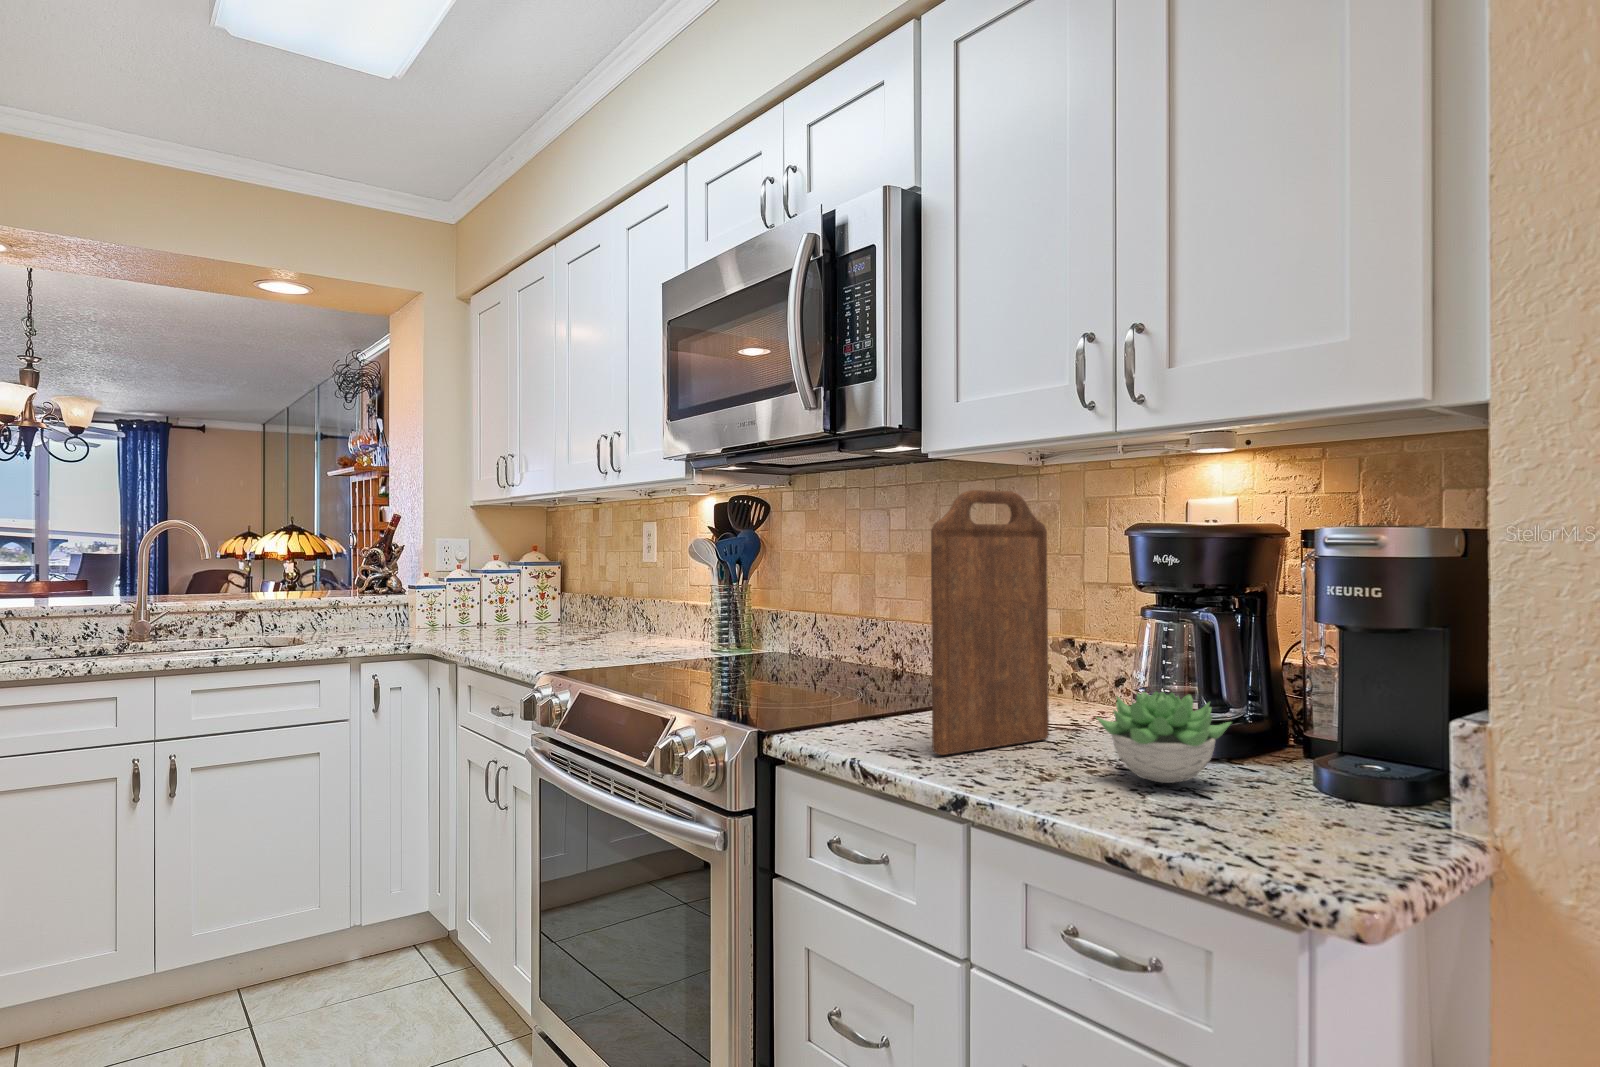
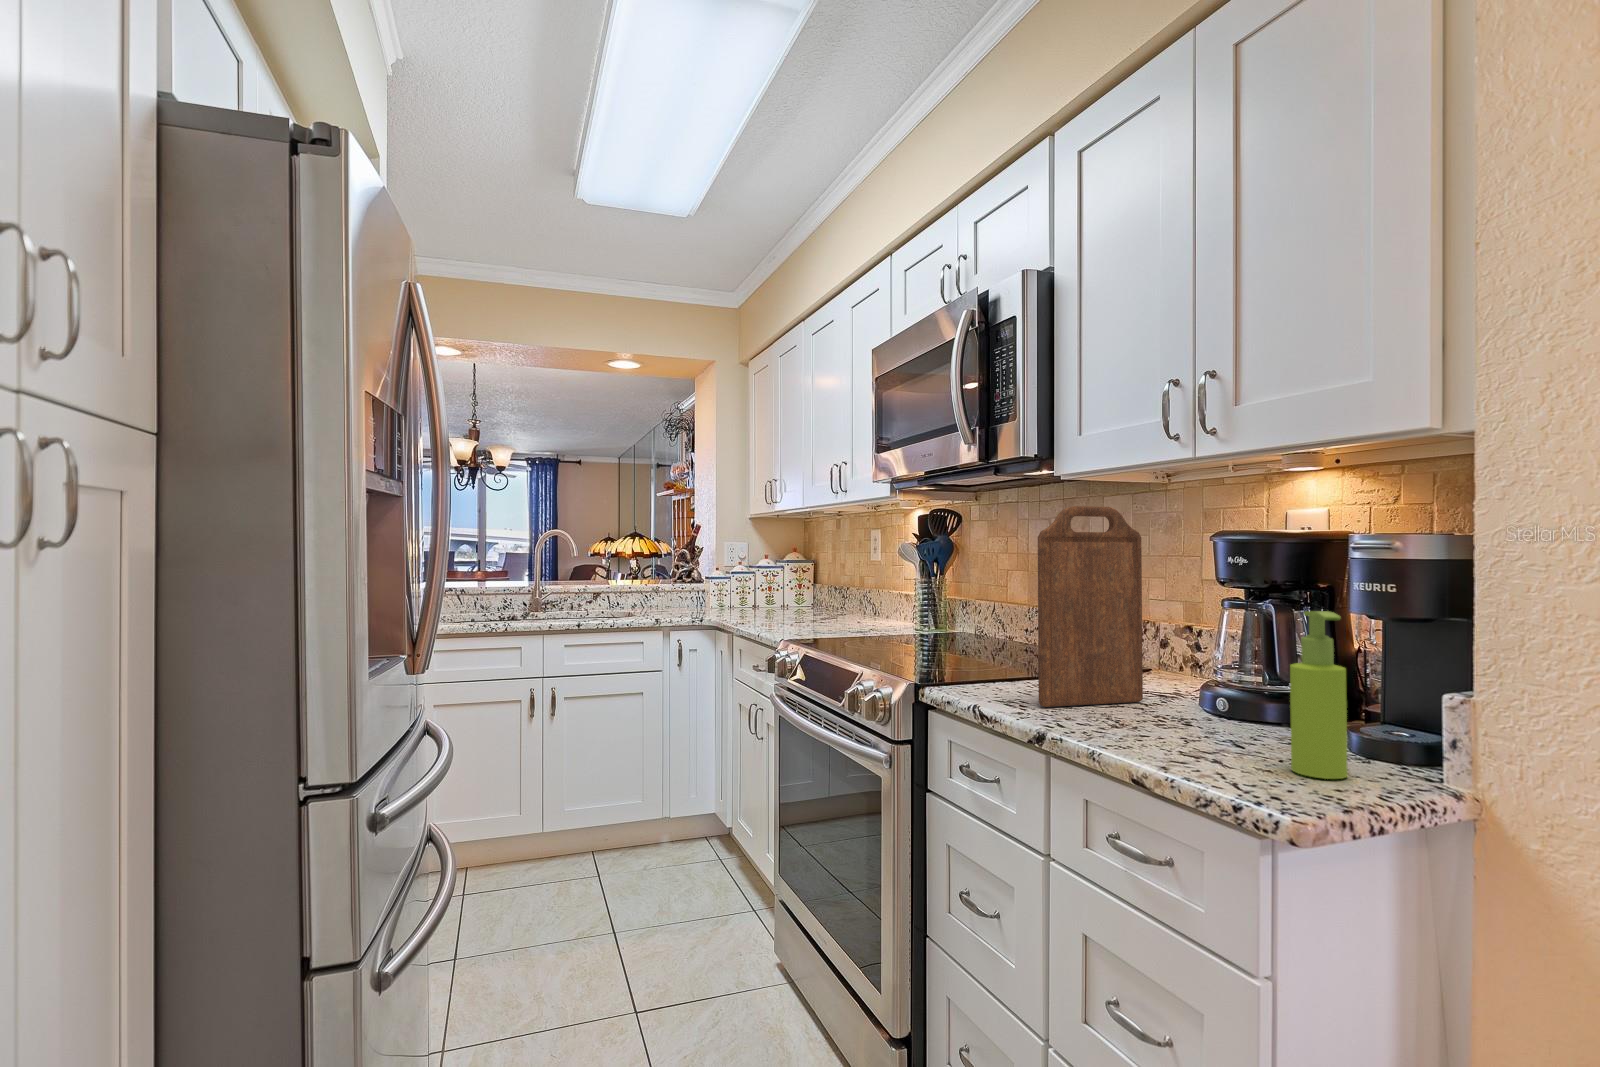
soap dispenser: none [1292,624,1363,839] -> present [1290,611,1348,779]
succulent plant: present [1097,692,1231,783] -> none [1157,664,1269,735]

